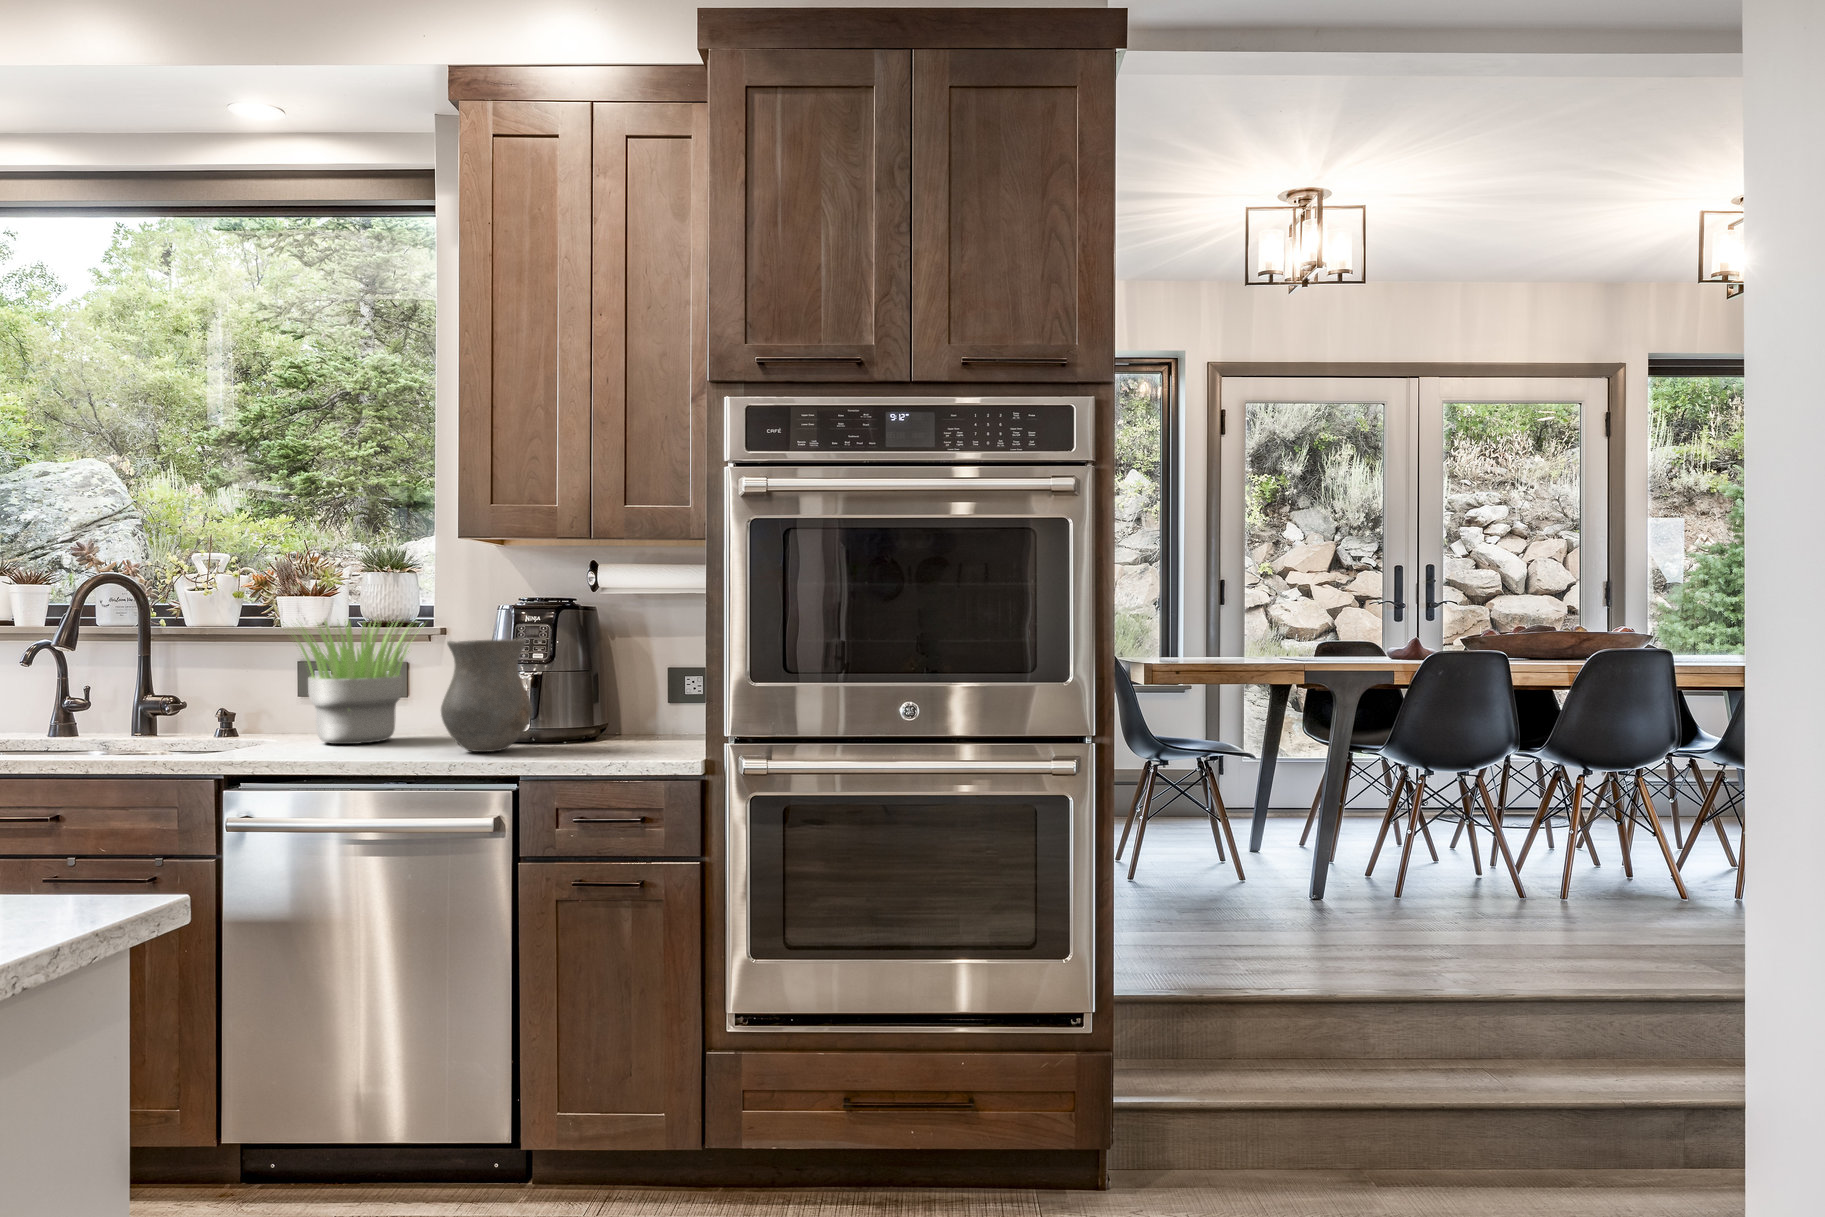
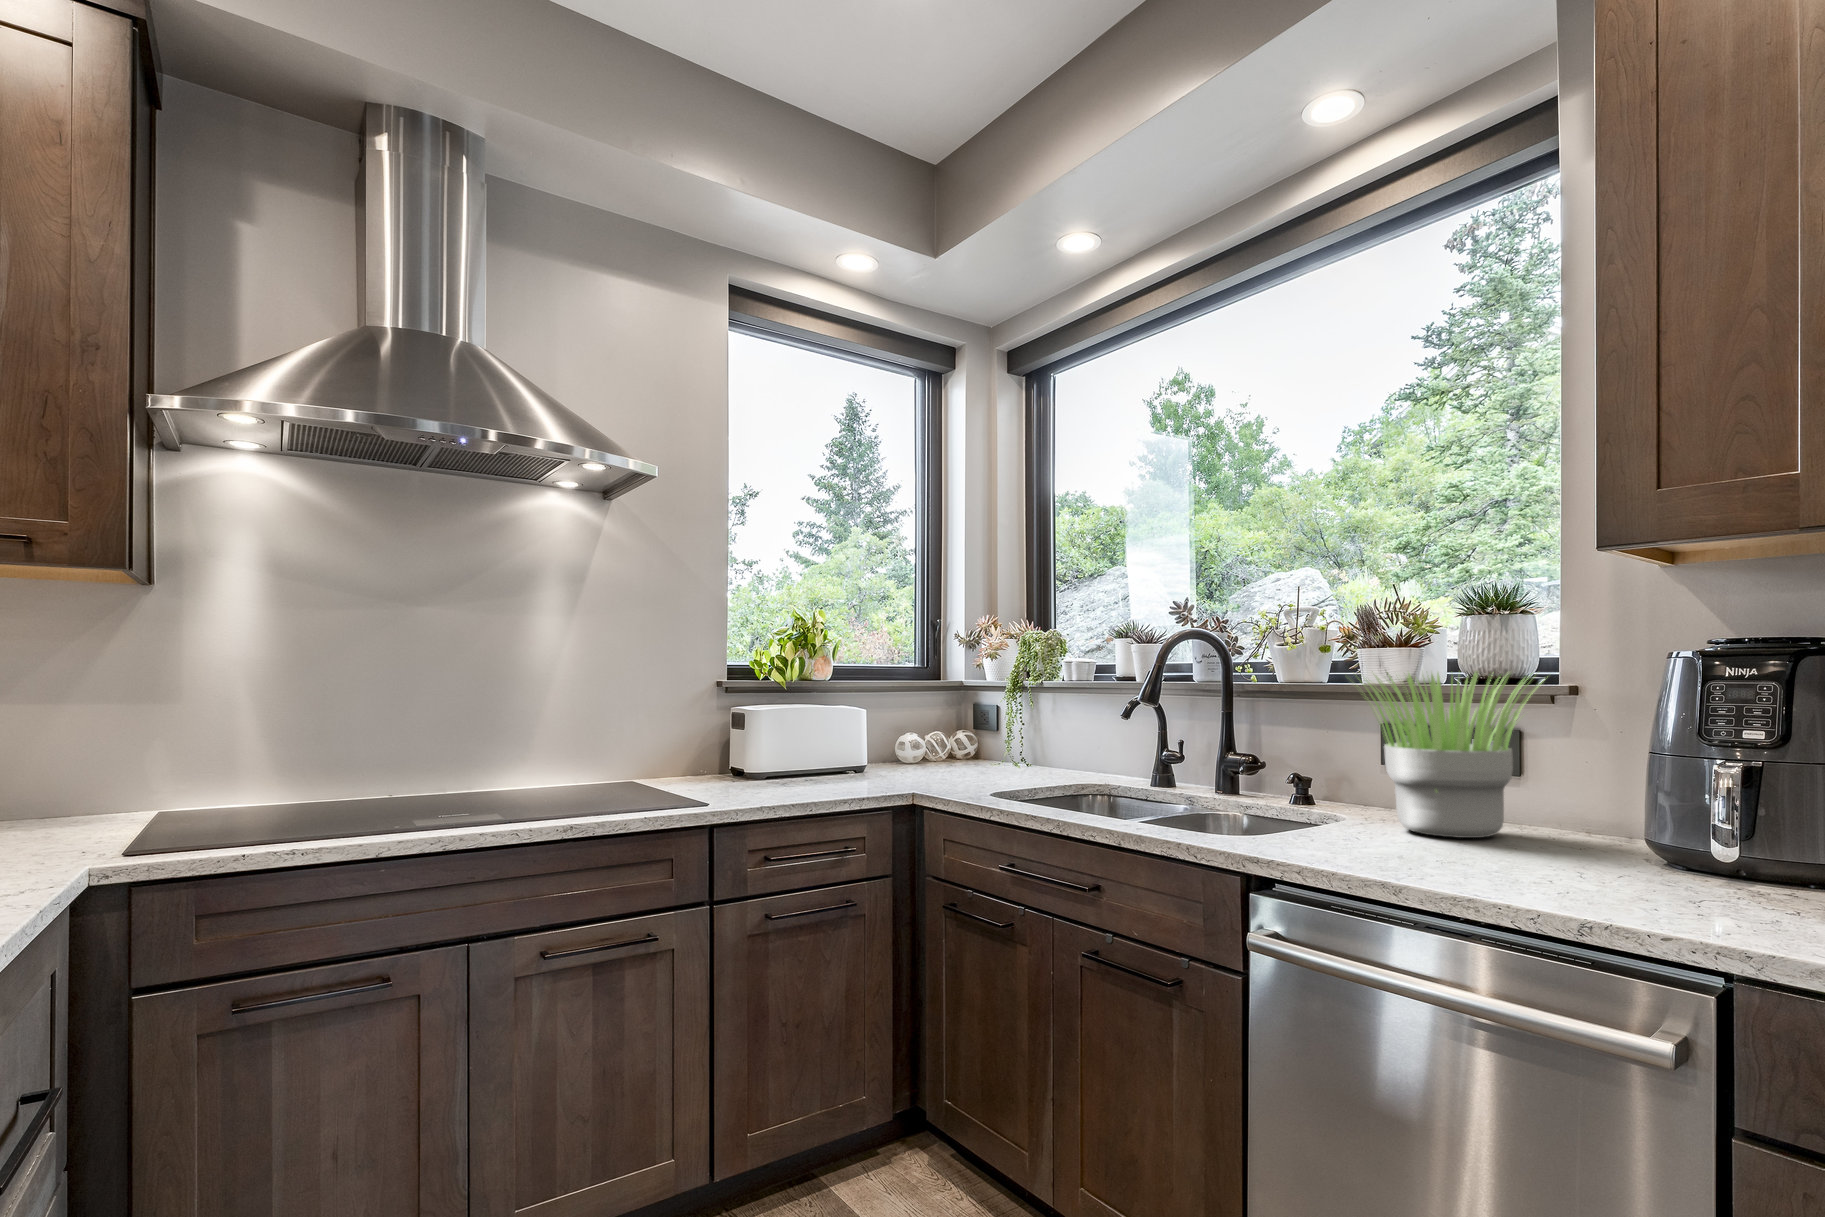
vase: present [441,639,533,752] -> none [1573,703,1749,887]

